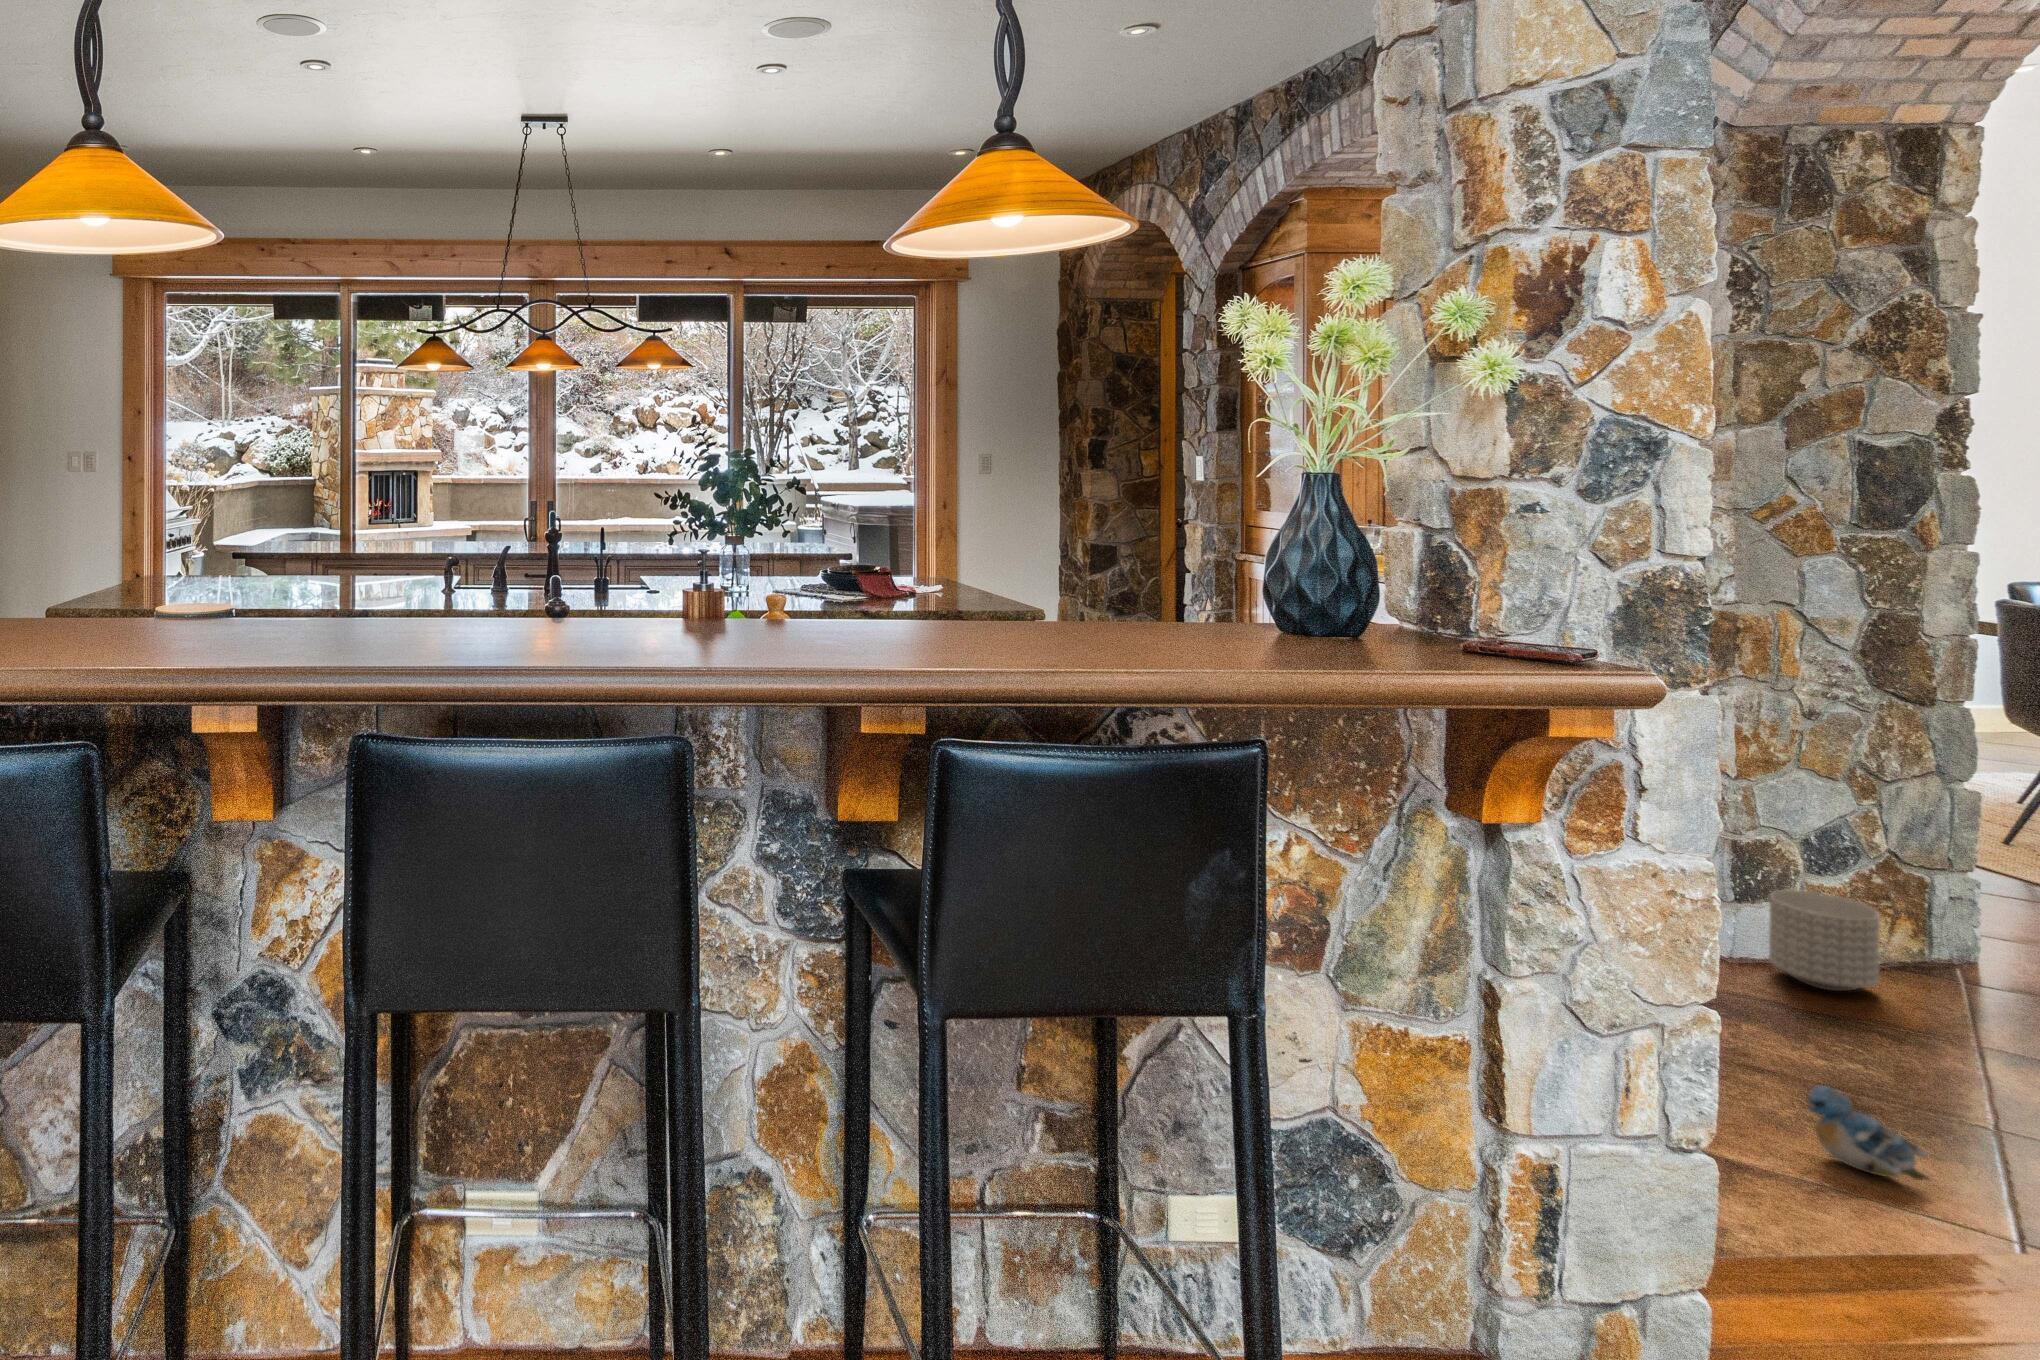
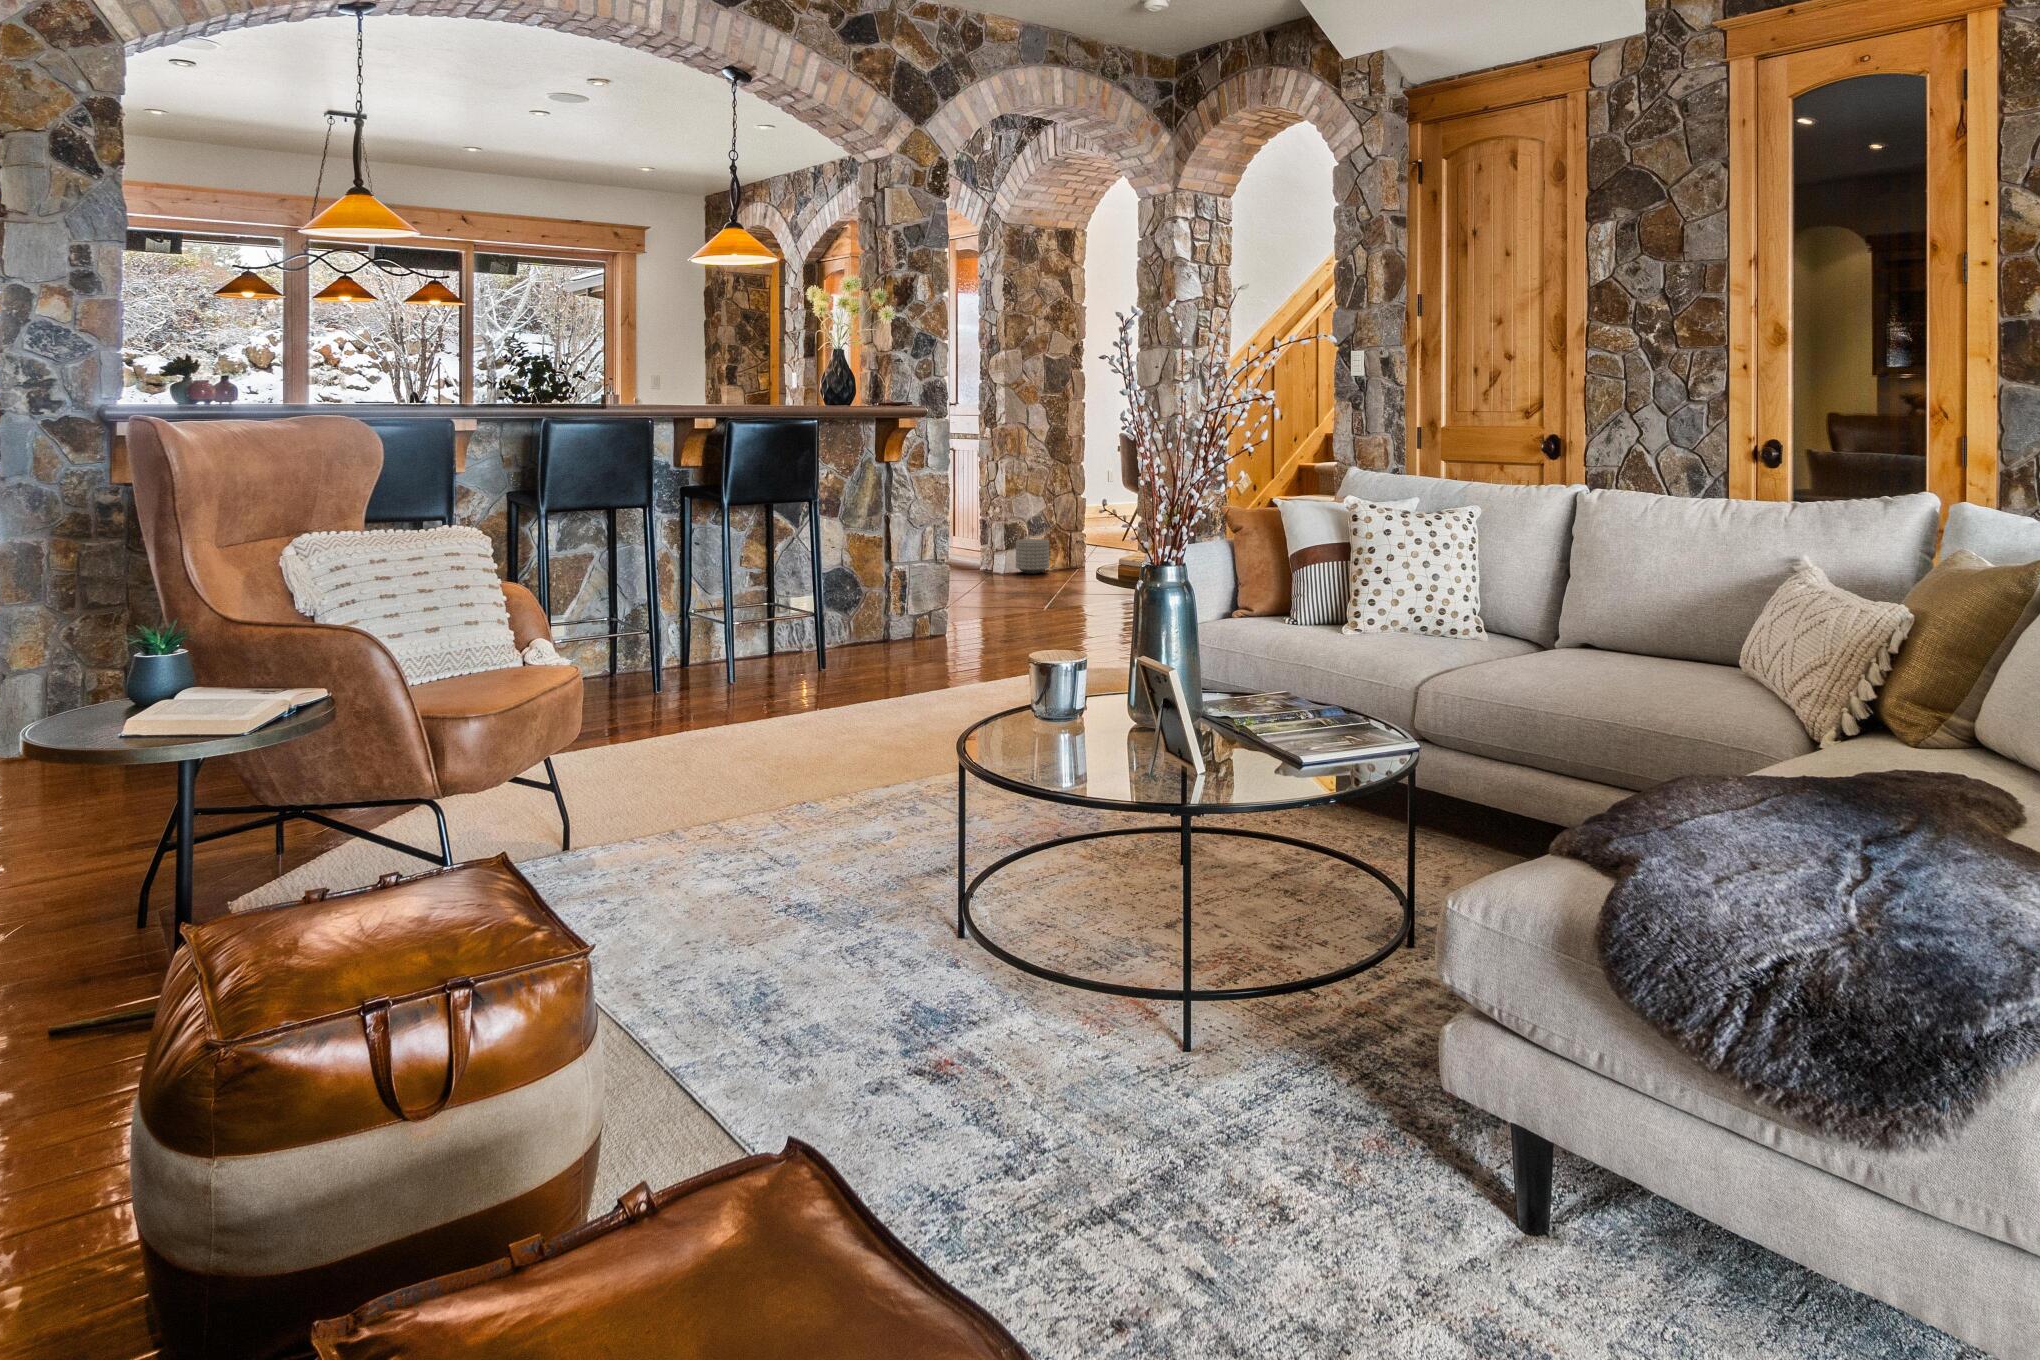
plush toy: present [1806,1085,1930,1180] -> none [1001,576,1033,601]

